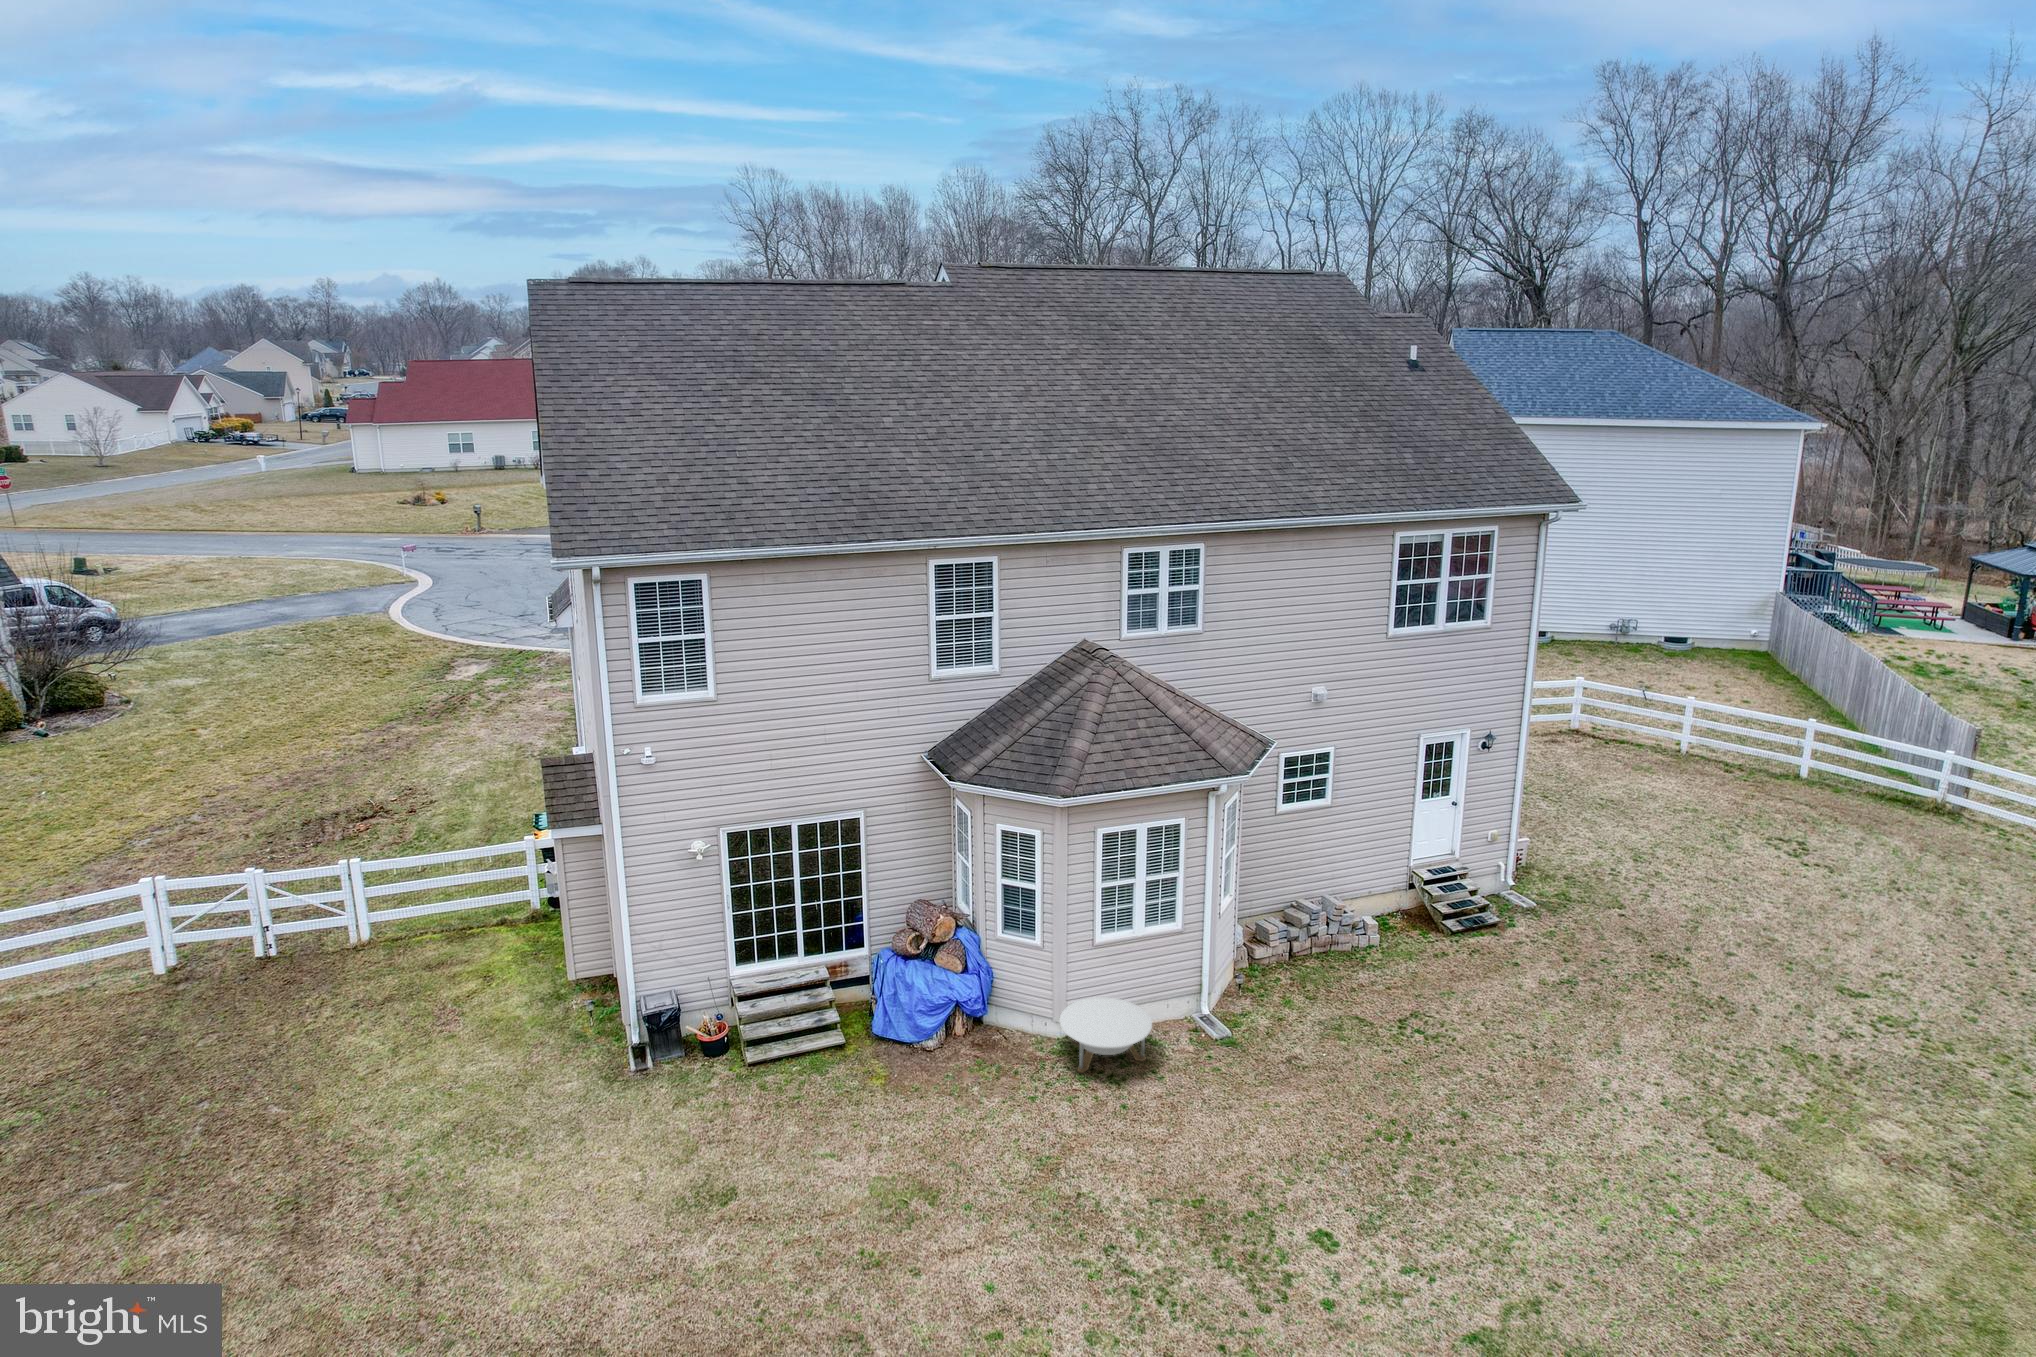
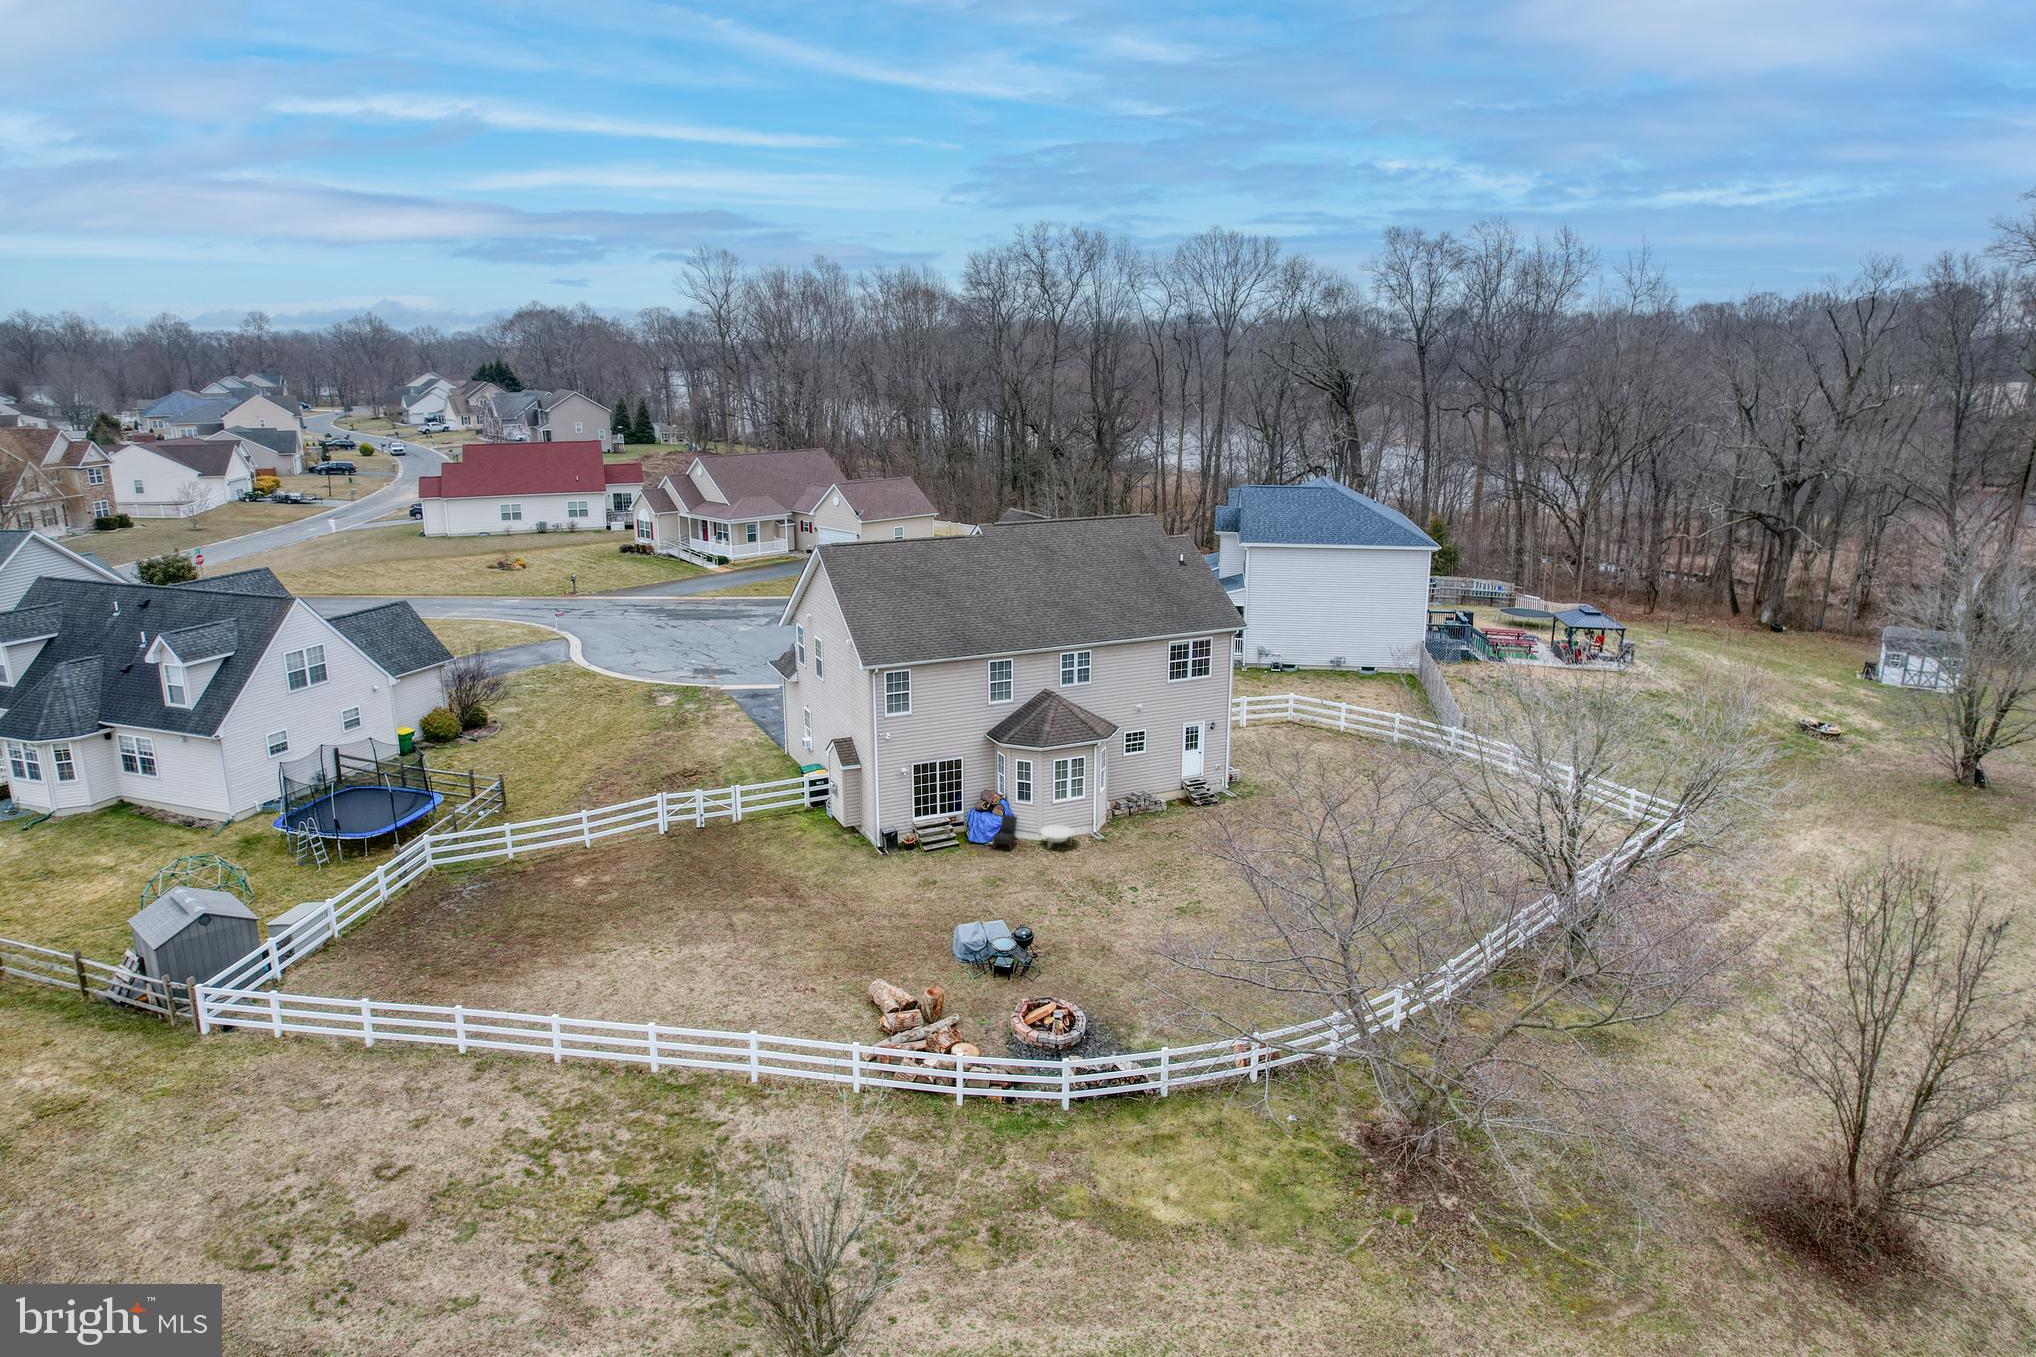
lounge chair: none [928,968,1000,1076] -> present [993,815,1017,850]

